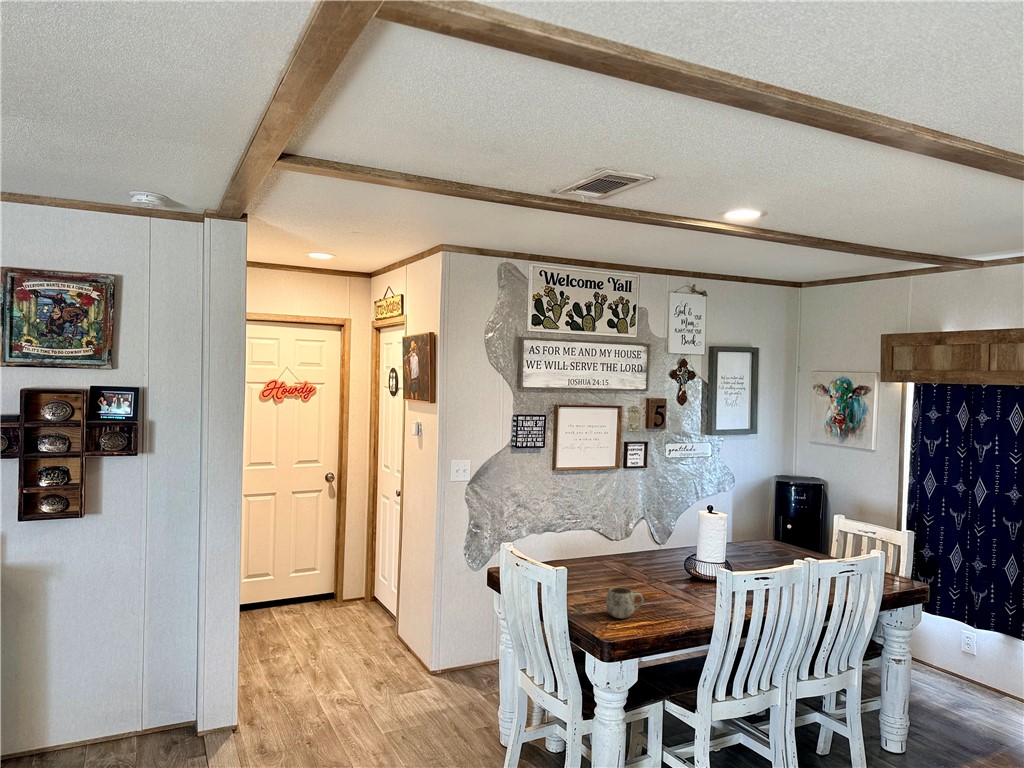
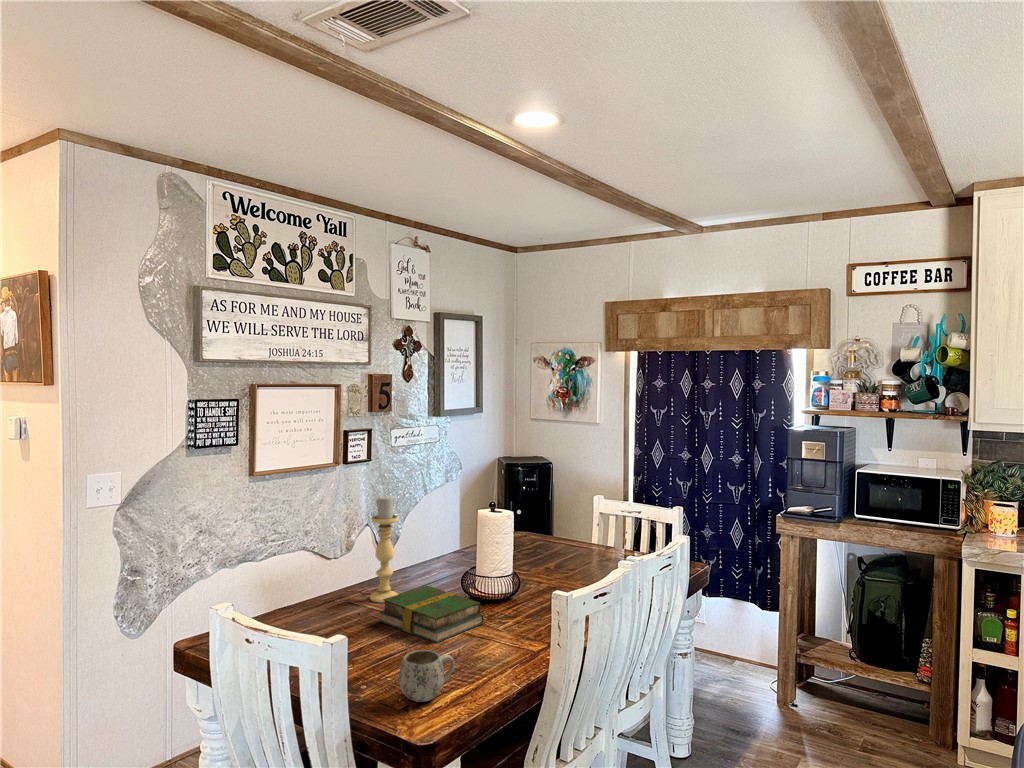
candle holder: none [619,490,641,568] -> present [370,496,399,603]
book: none [617,559,690,594] -> present [379,586,484,643]

